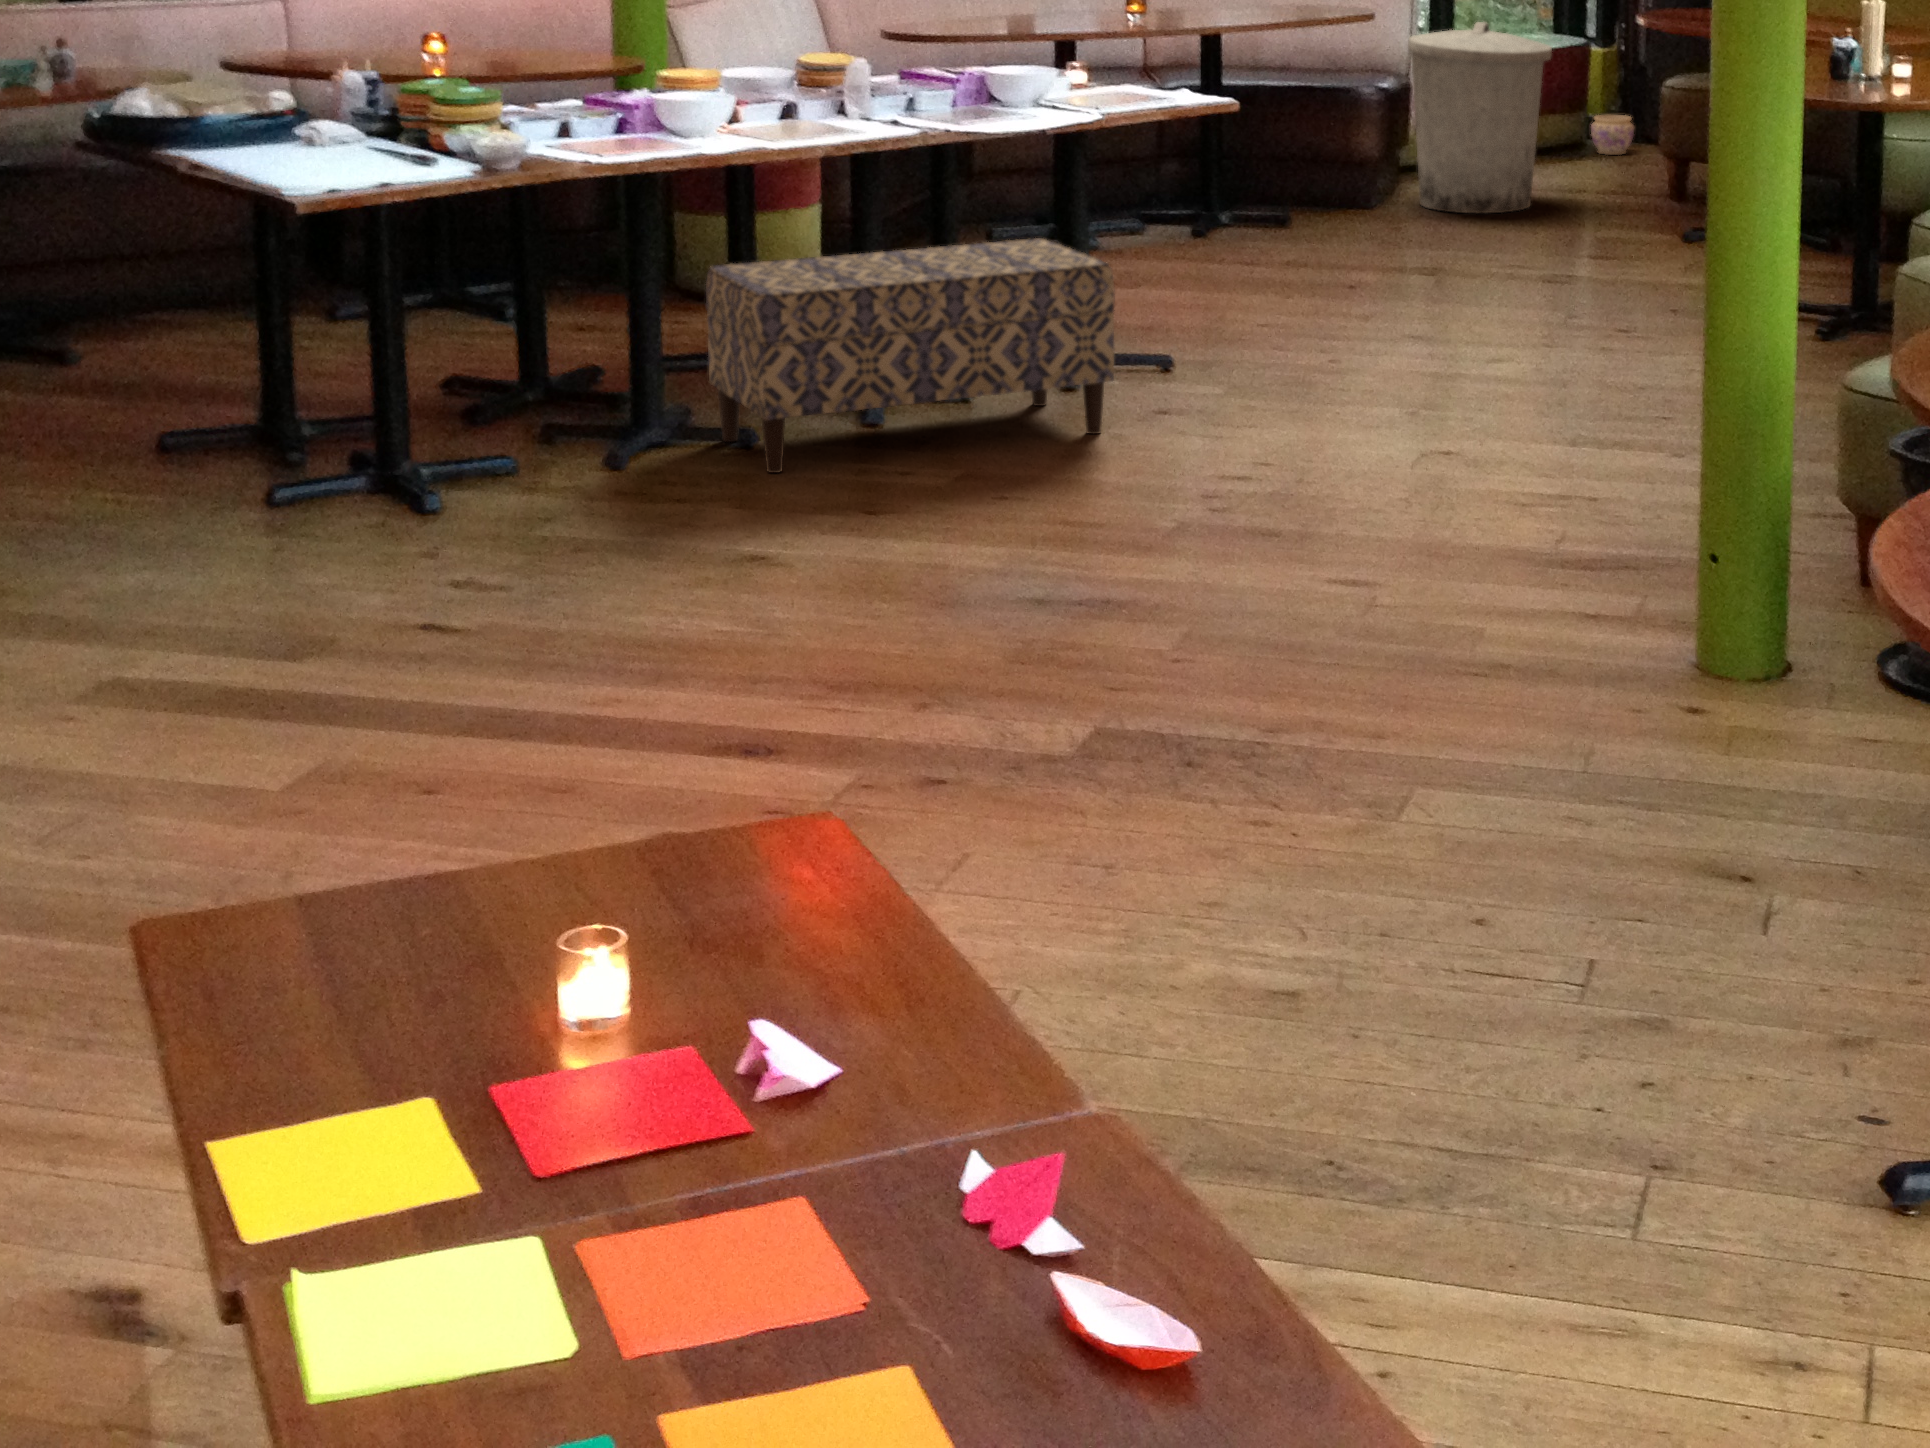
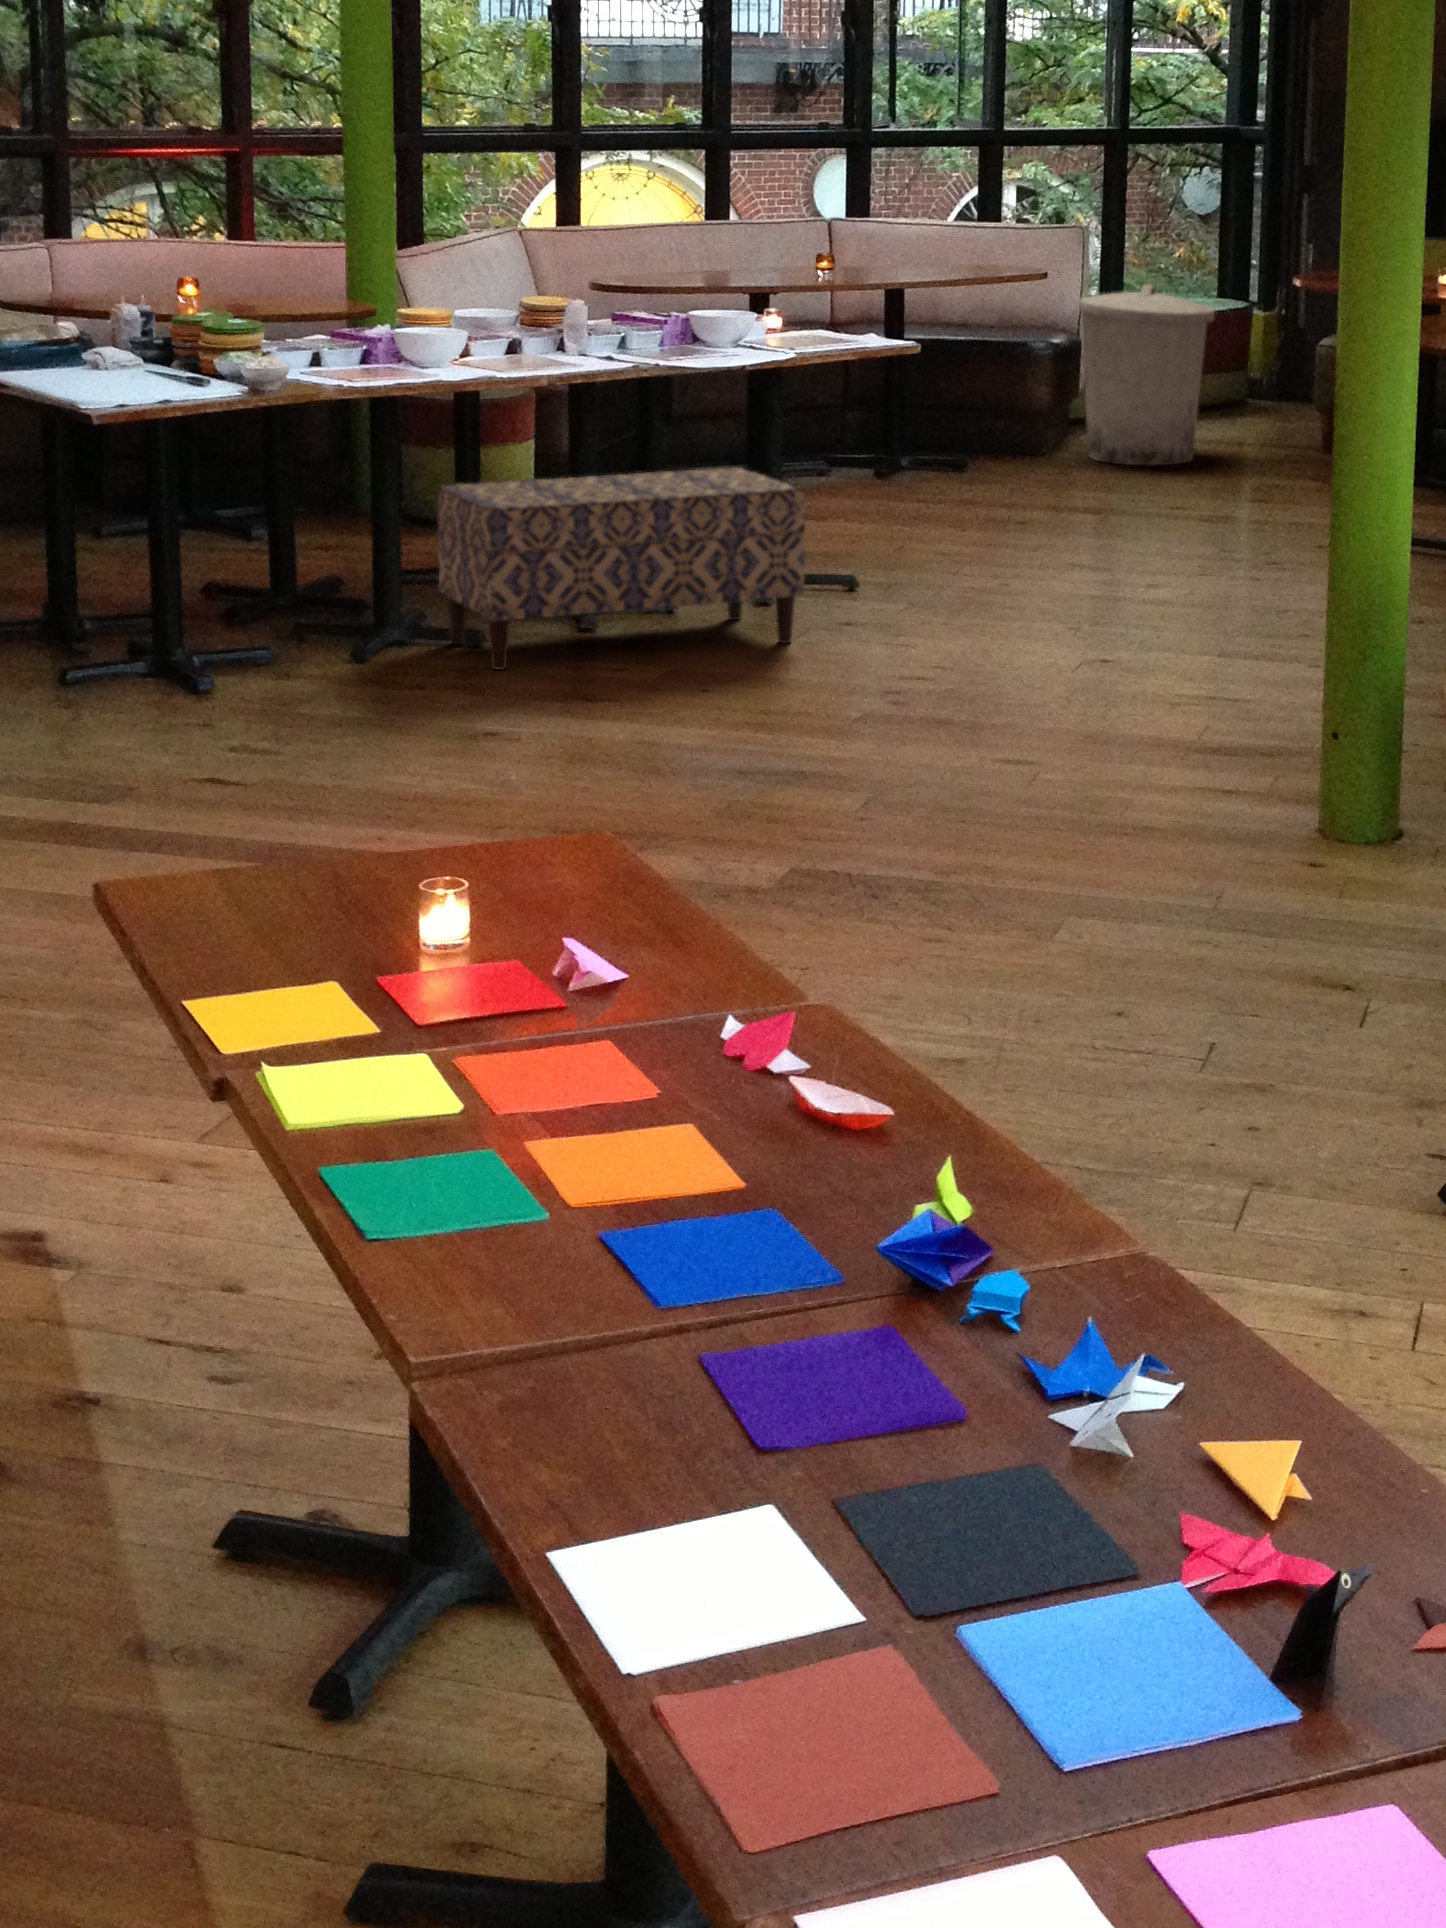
planter: present [1591,115,1634,155] -> none [1253,378,1295,416]

